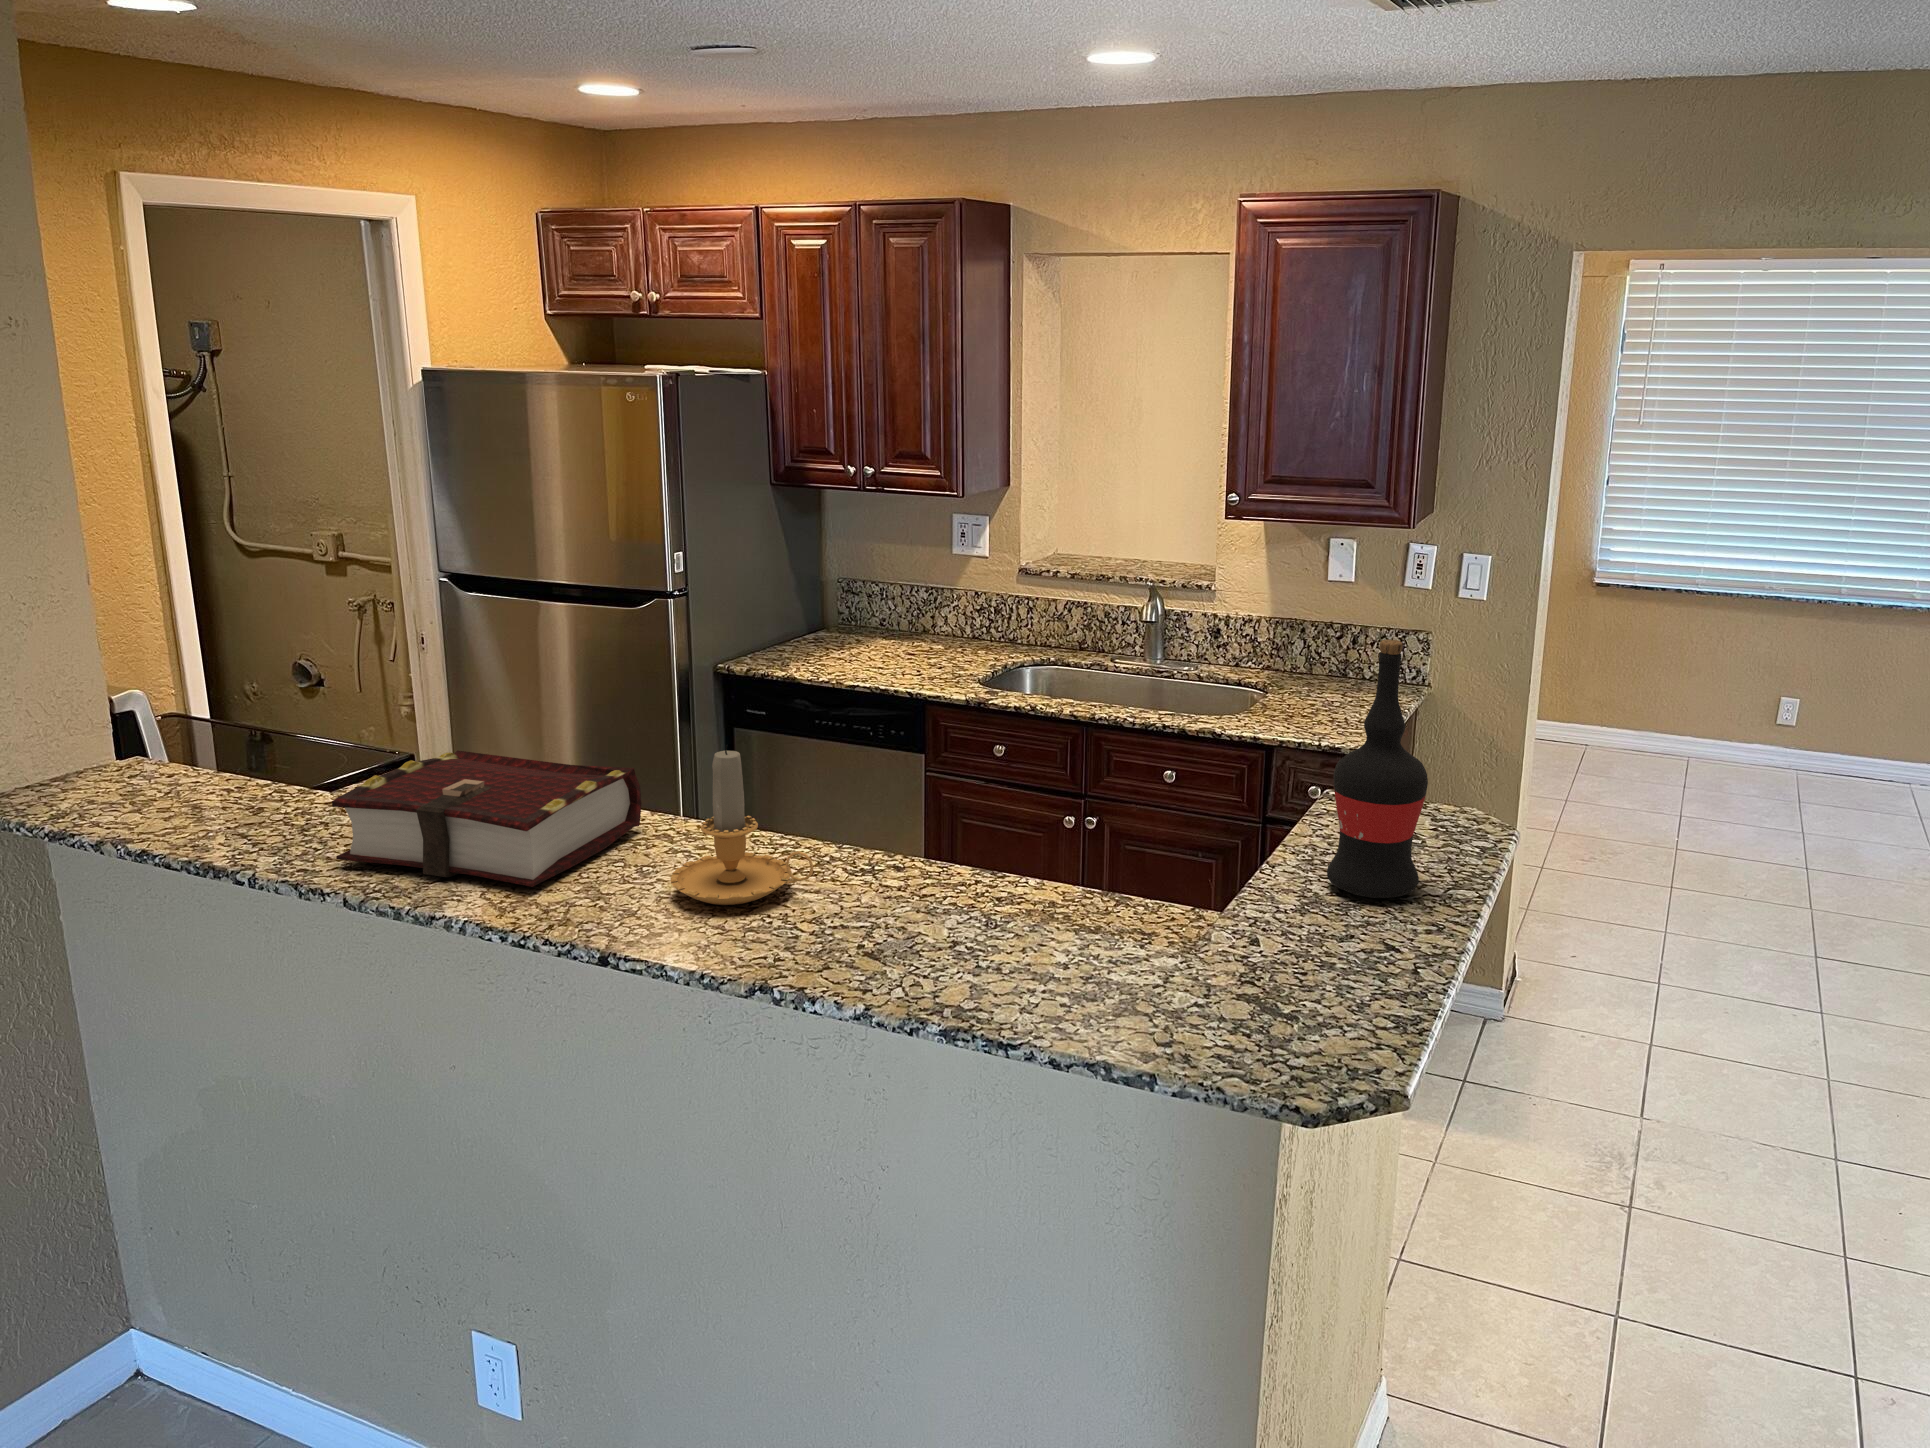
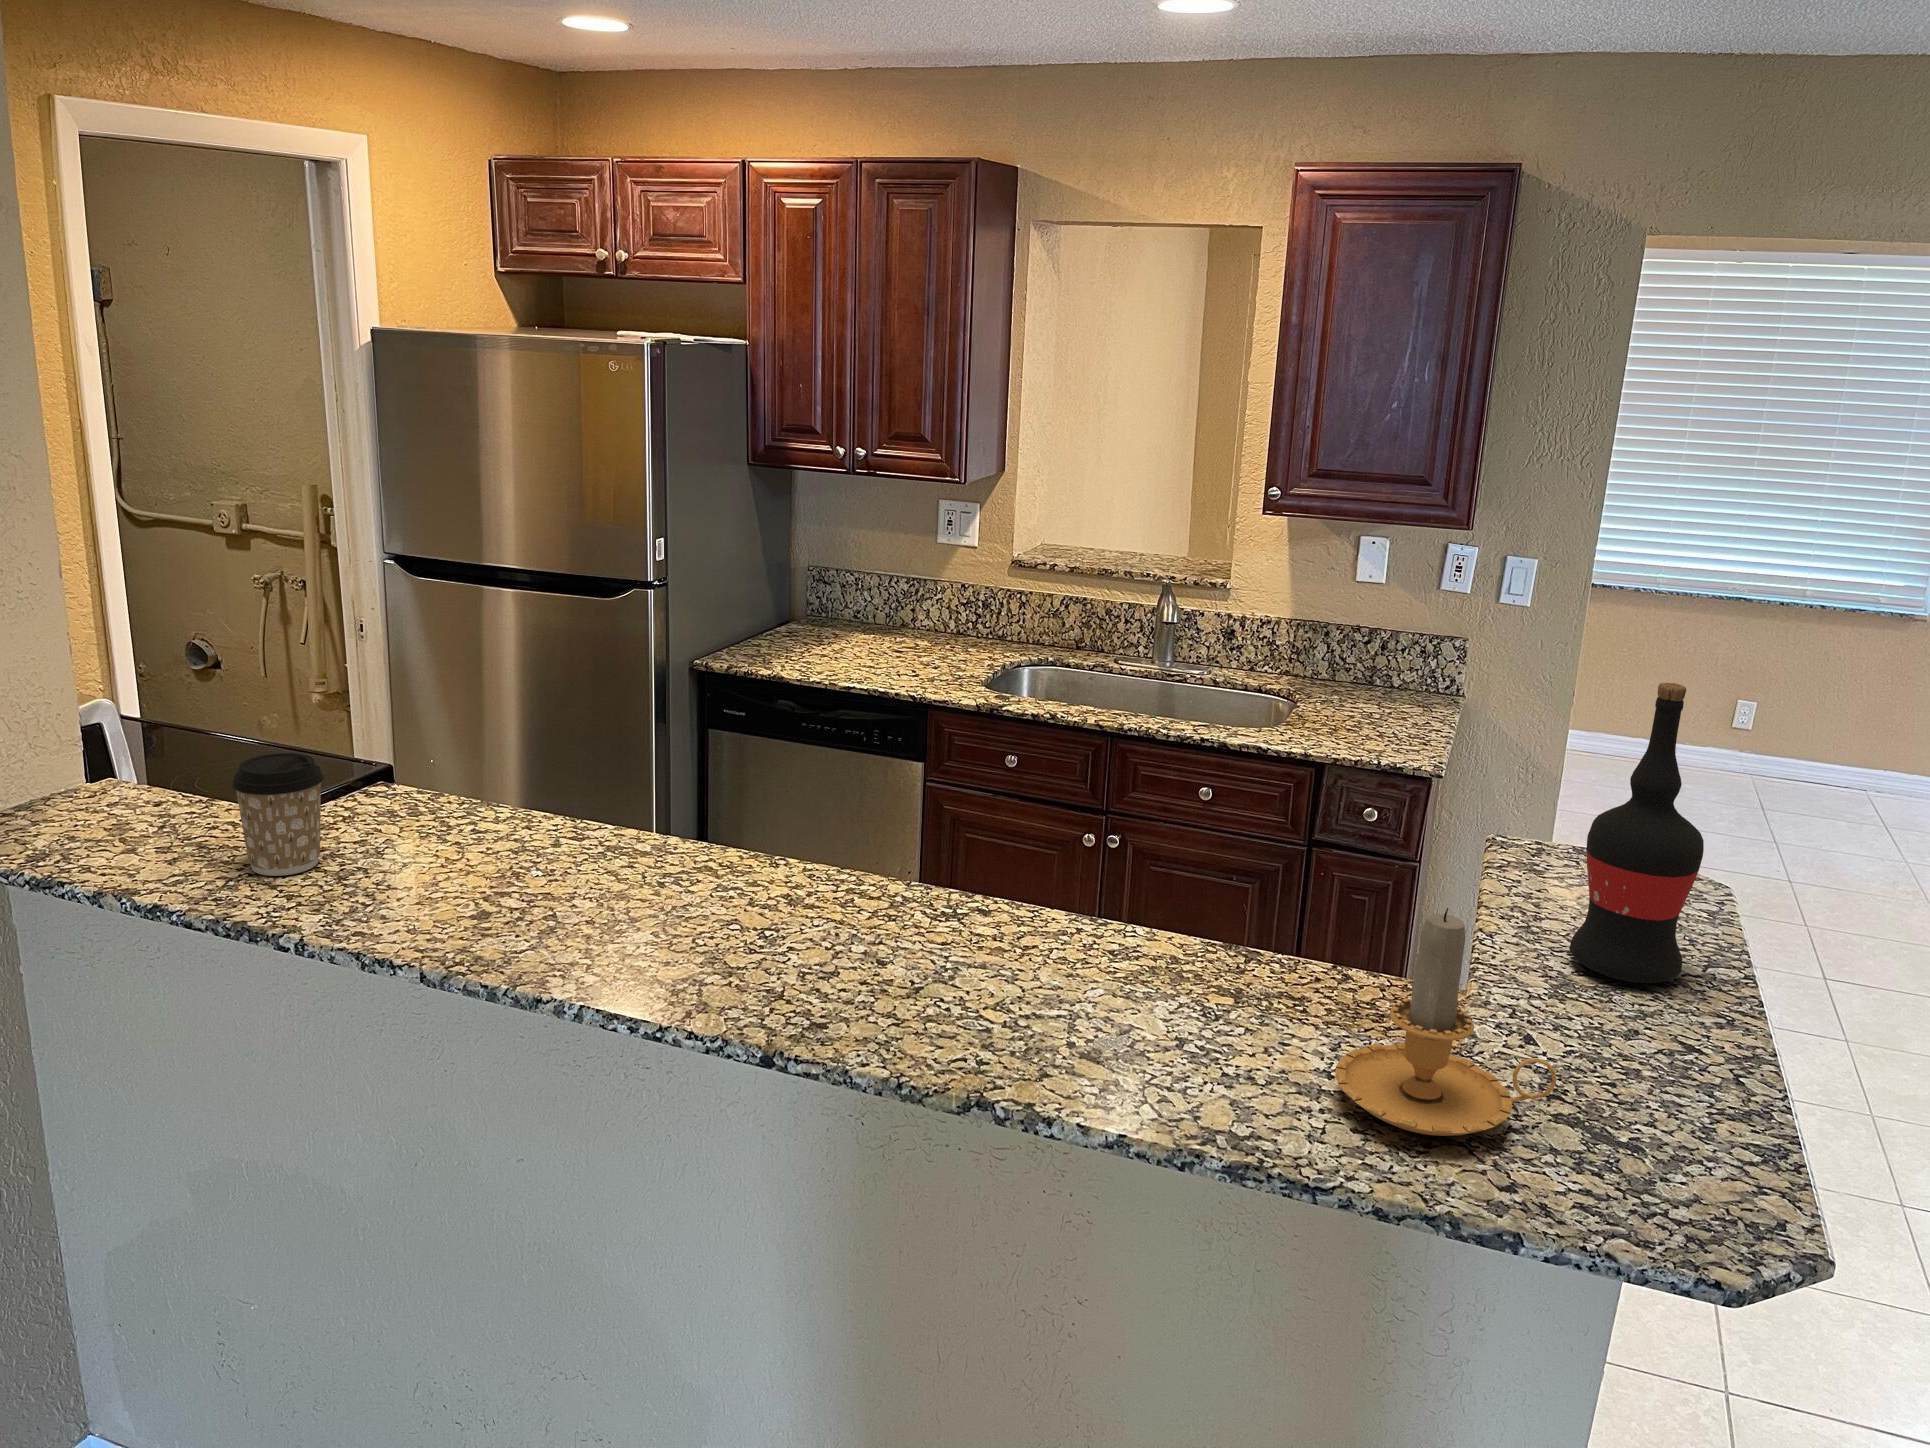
coffee cup: none [214,726,294,829] -> present [232,753,324,876]
candle: present [671,745,813,905] -> present [1335,908,1557,1136]
book: present [332,750,642,887] -> none [397,784,741,961]

